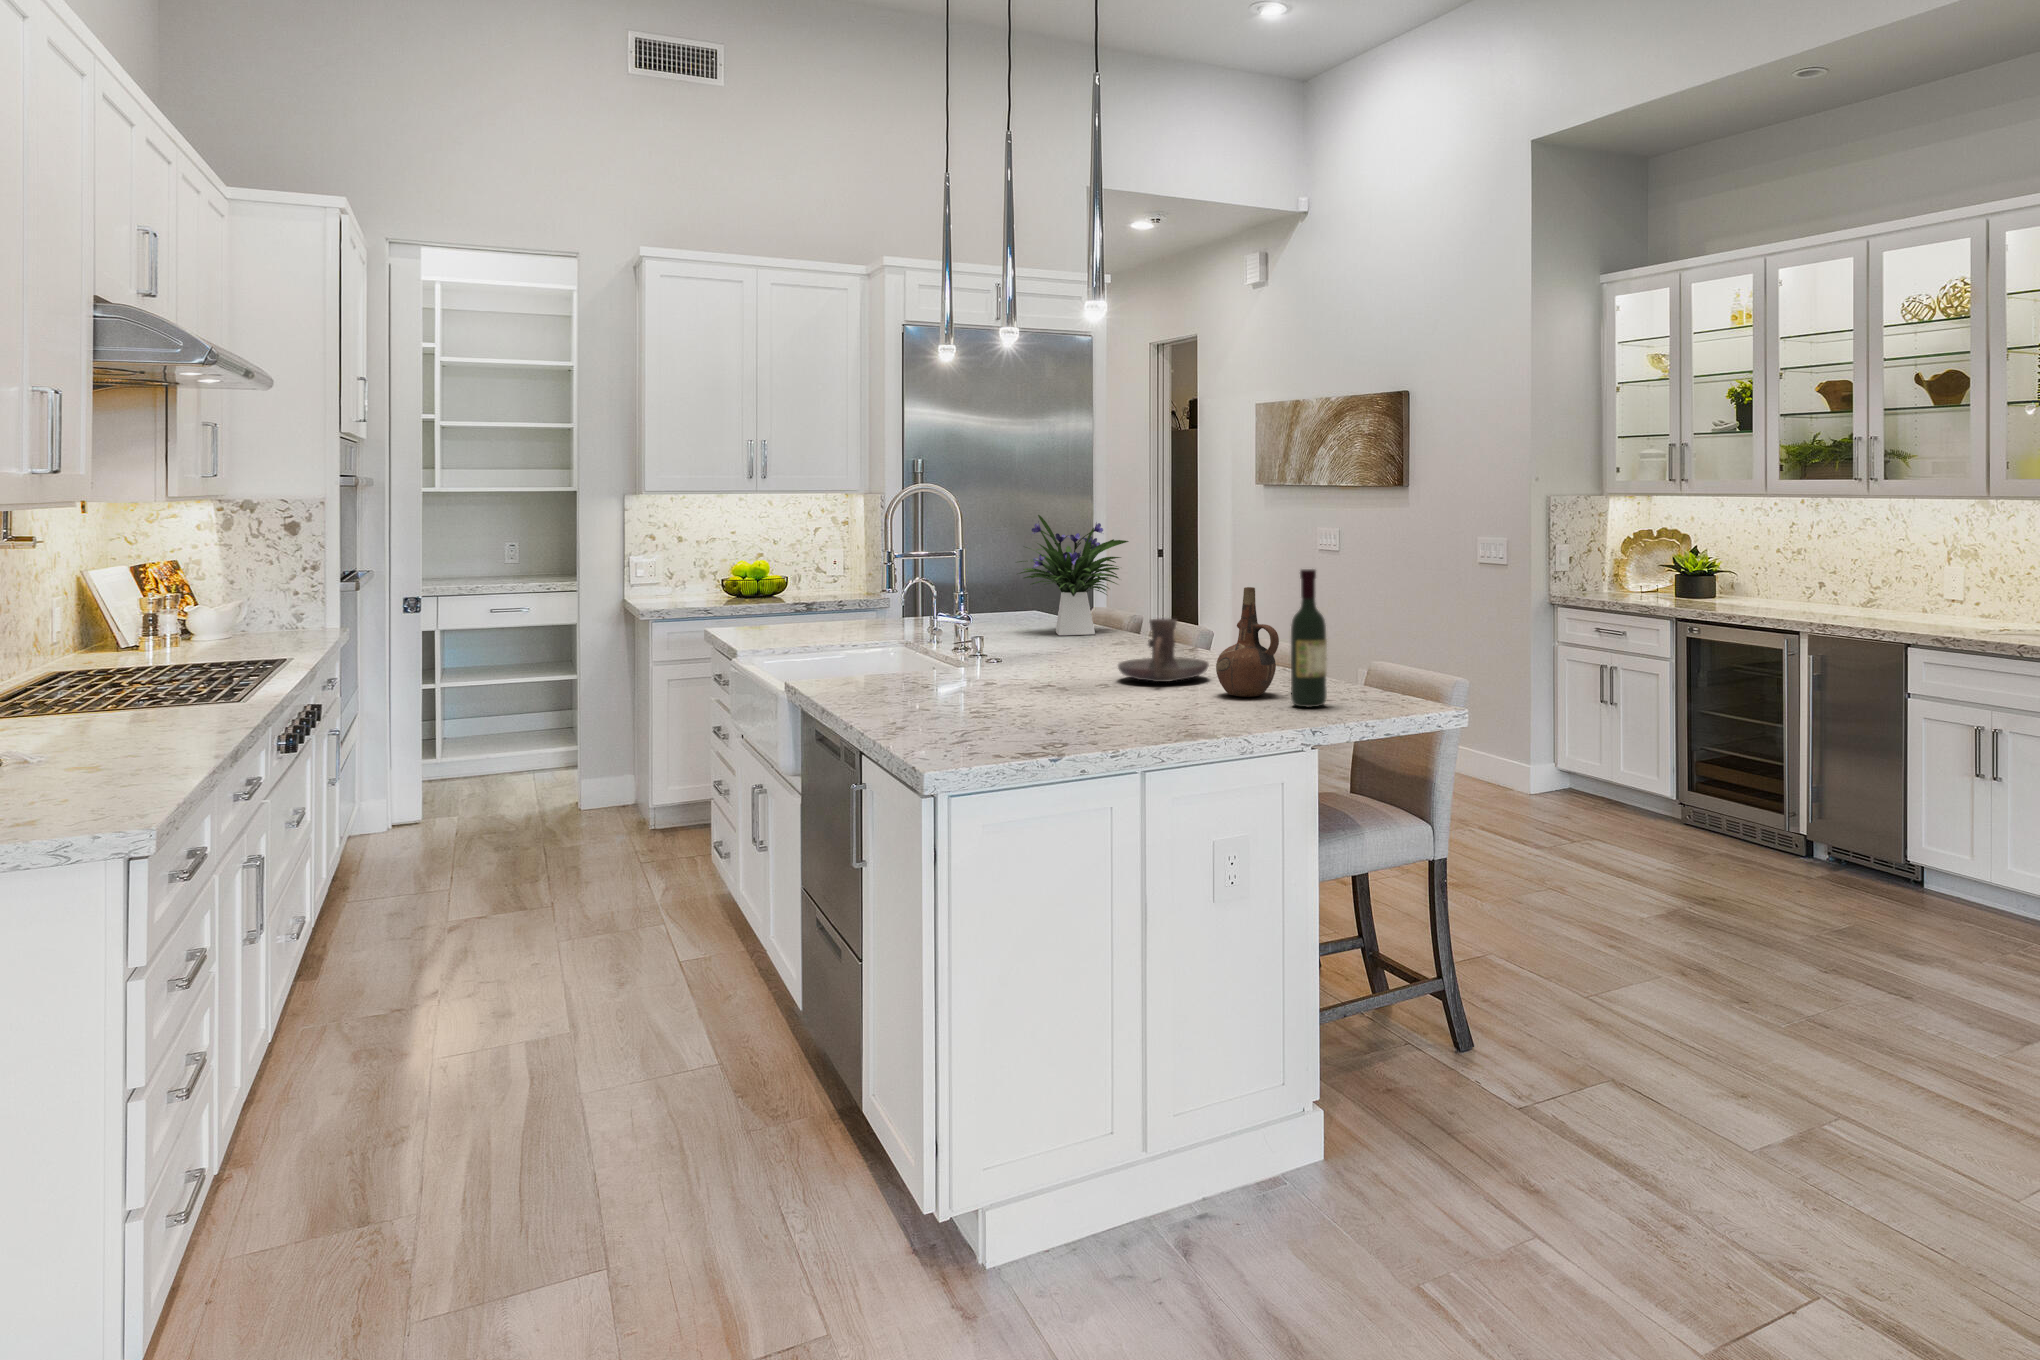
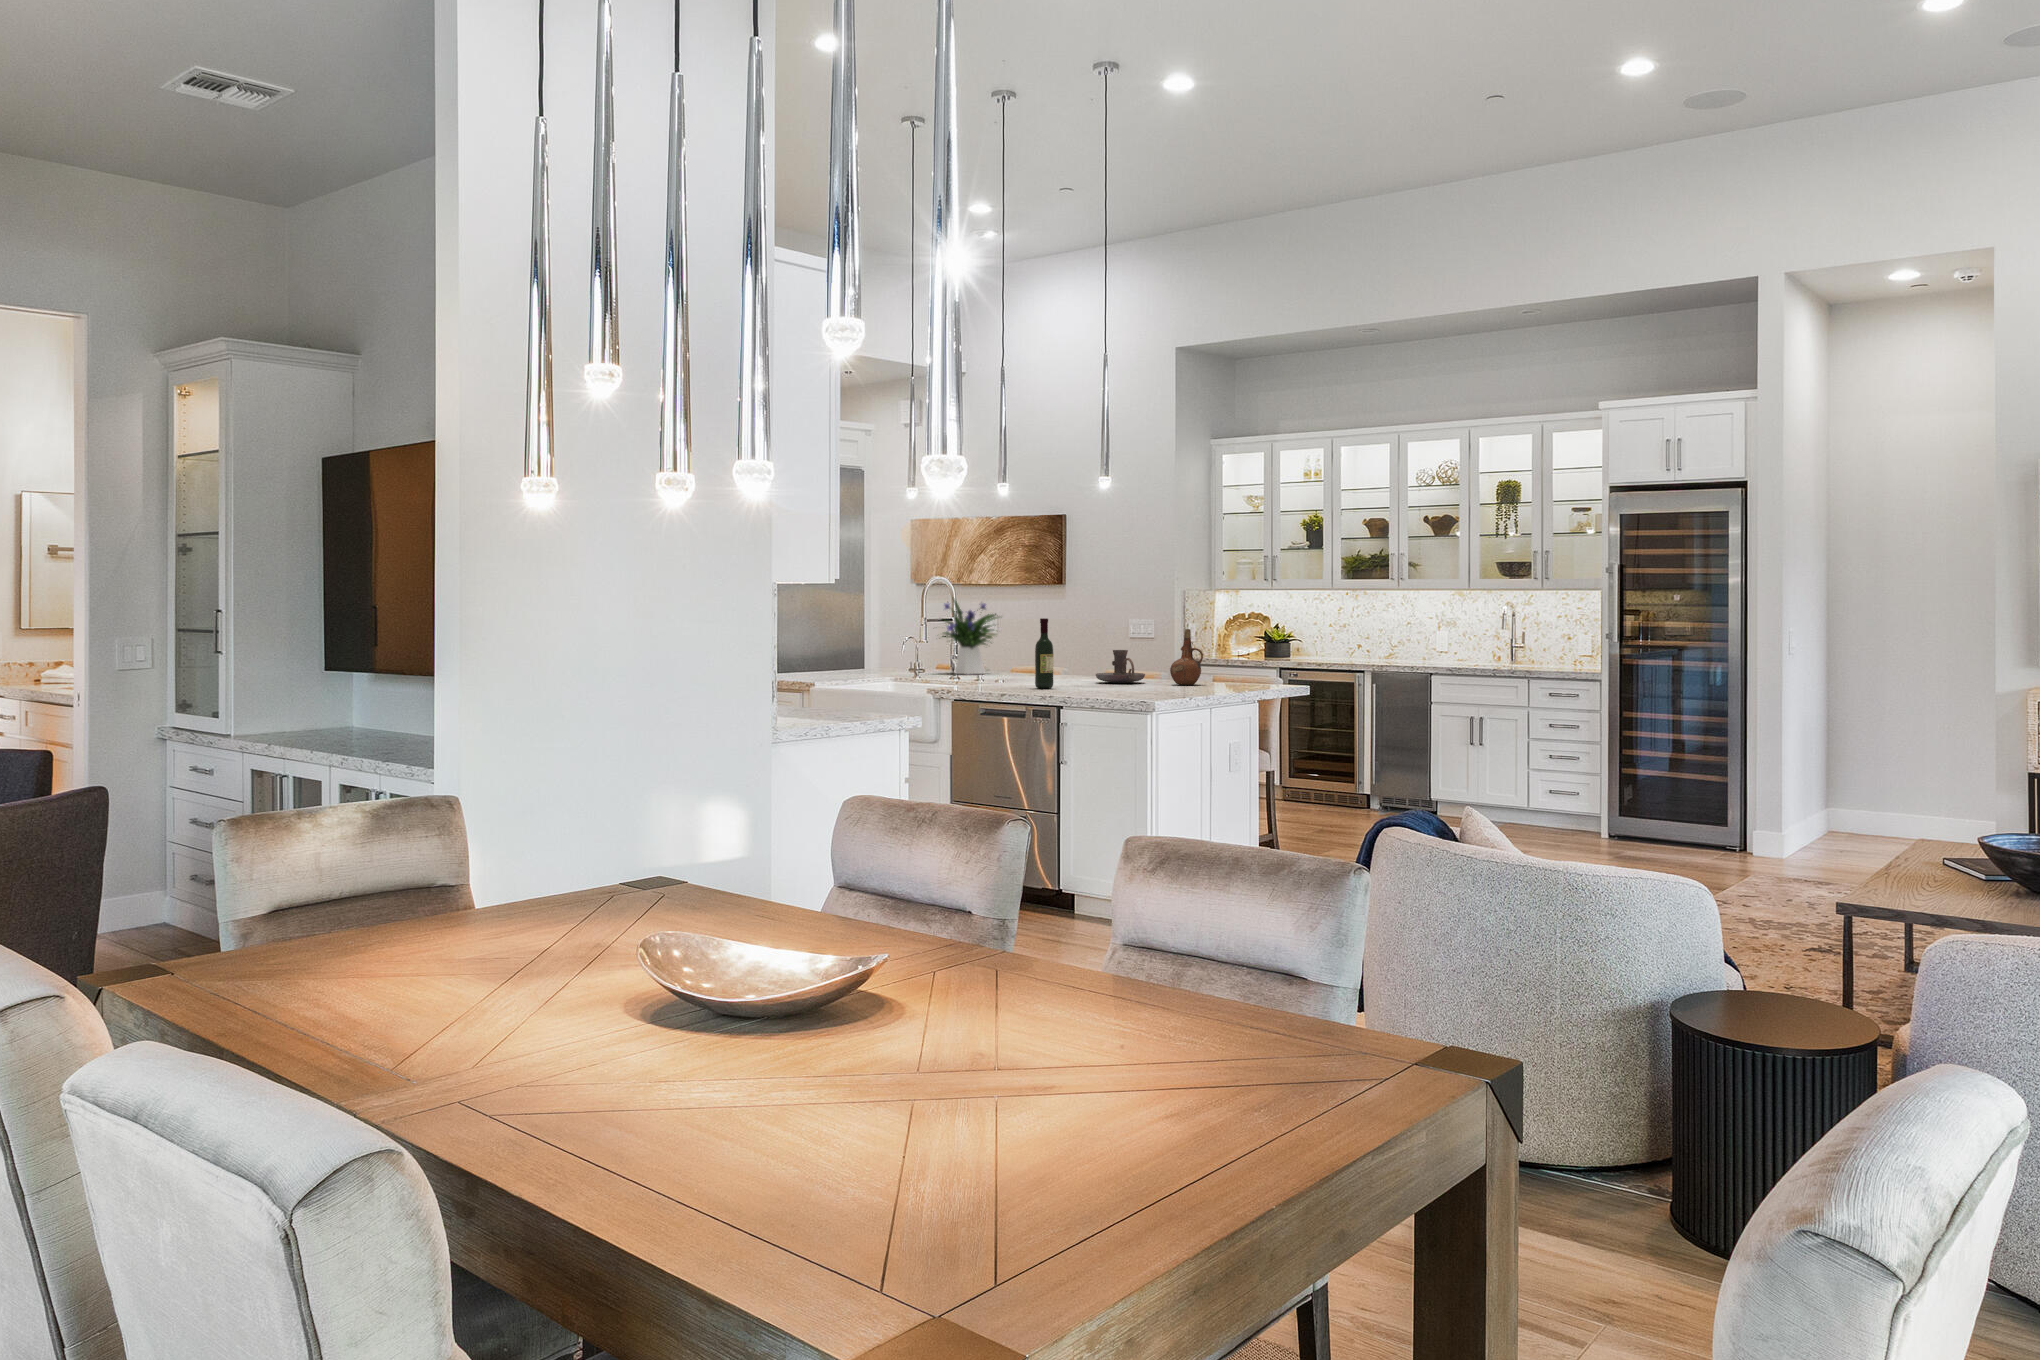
wine bottle: present [1291,569,1327,707] -> present [1035,618,1054,689]

